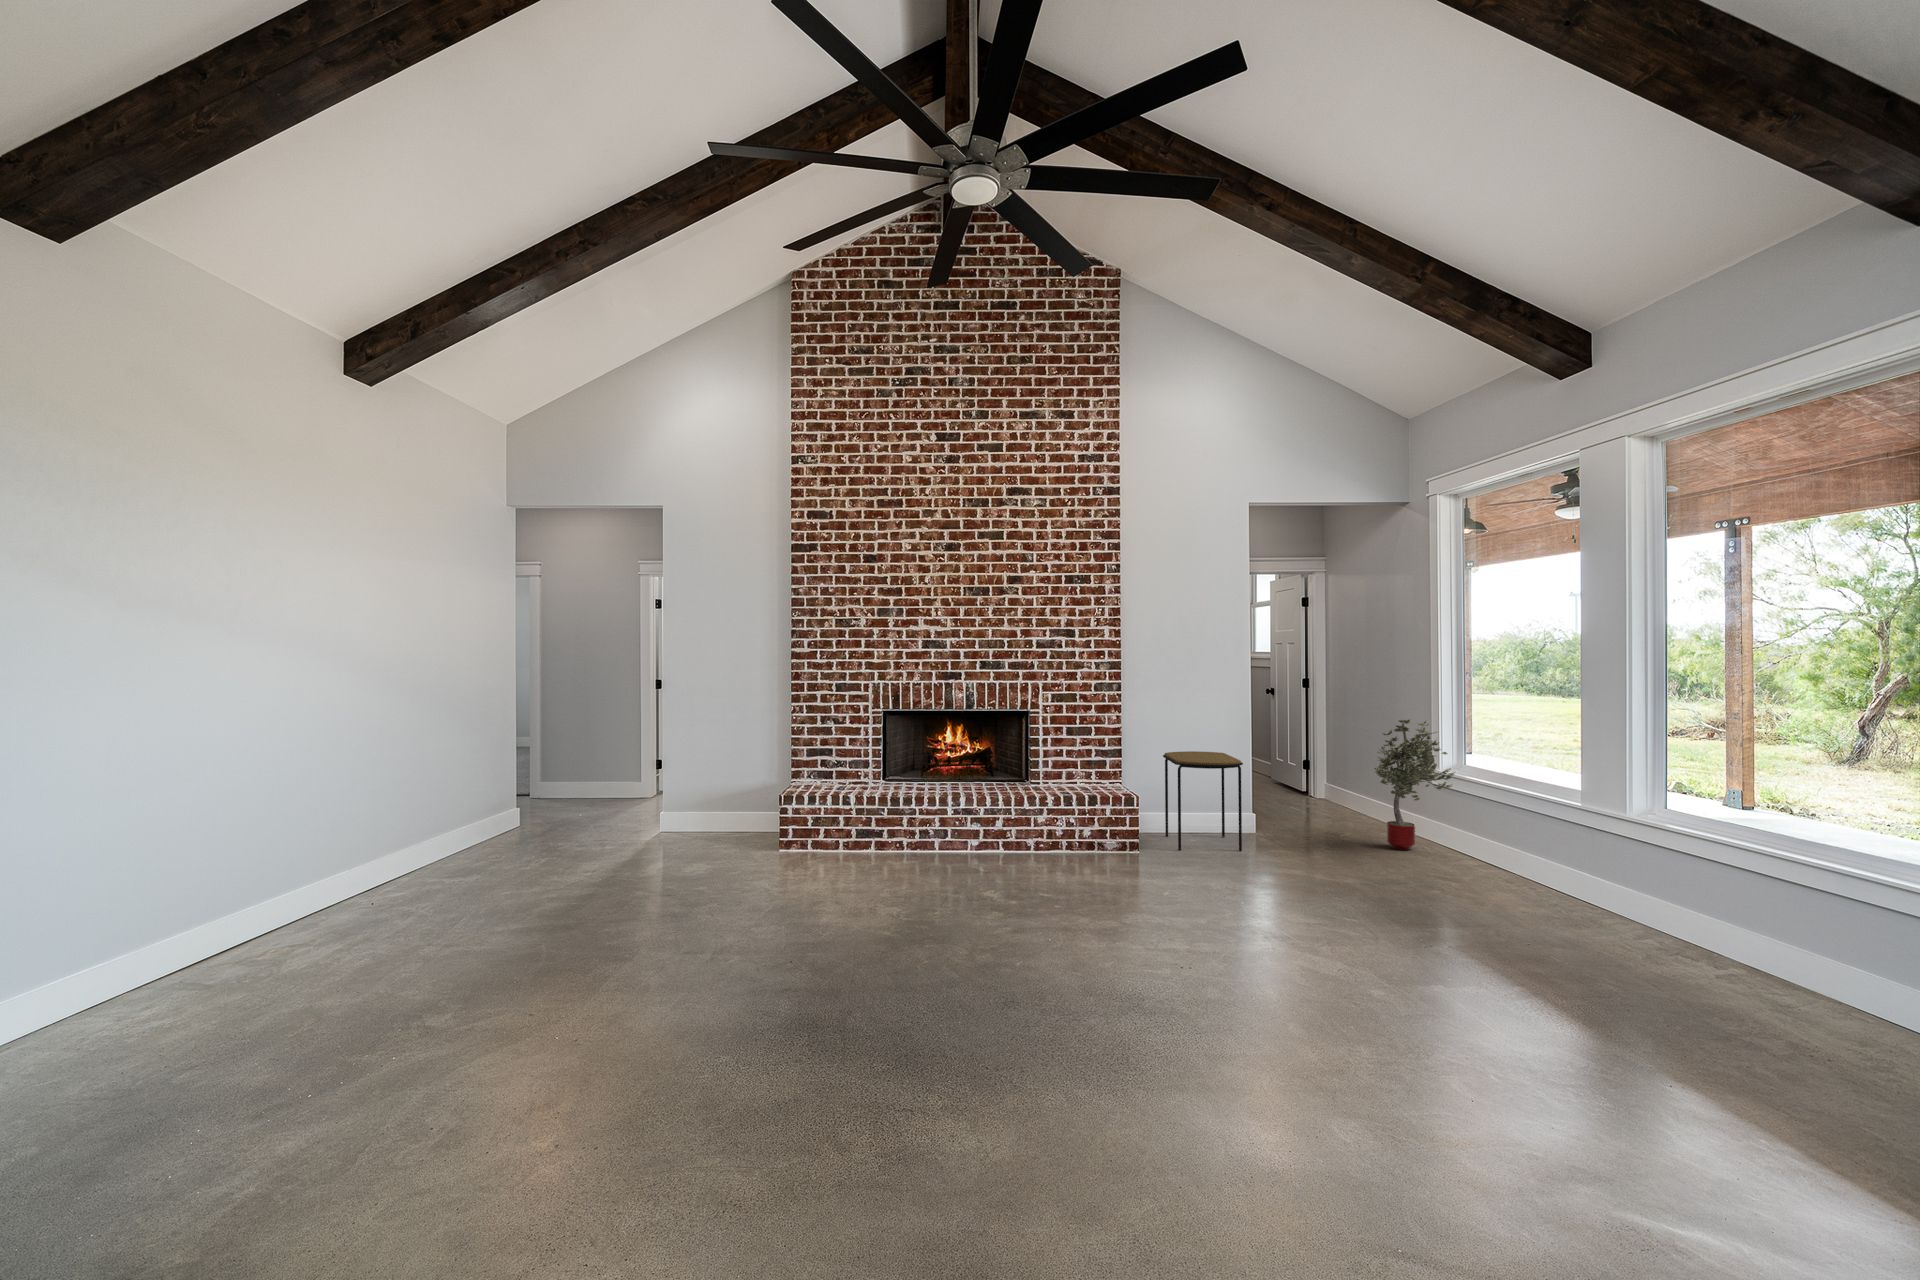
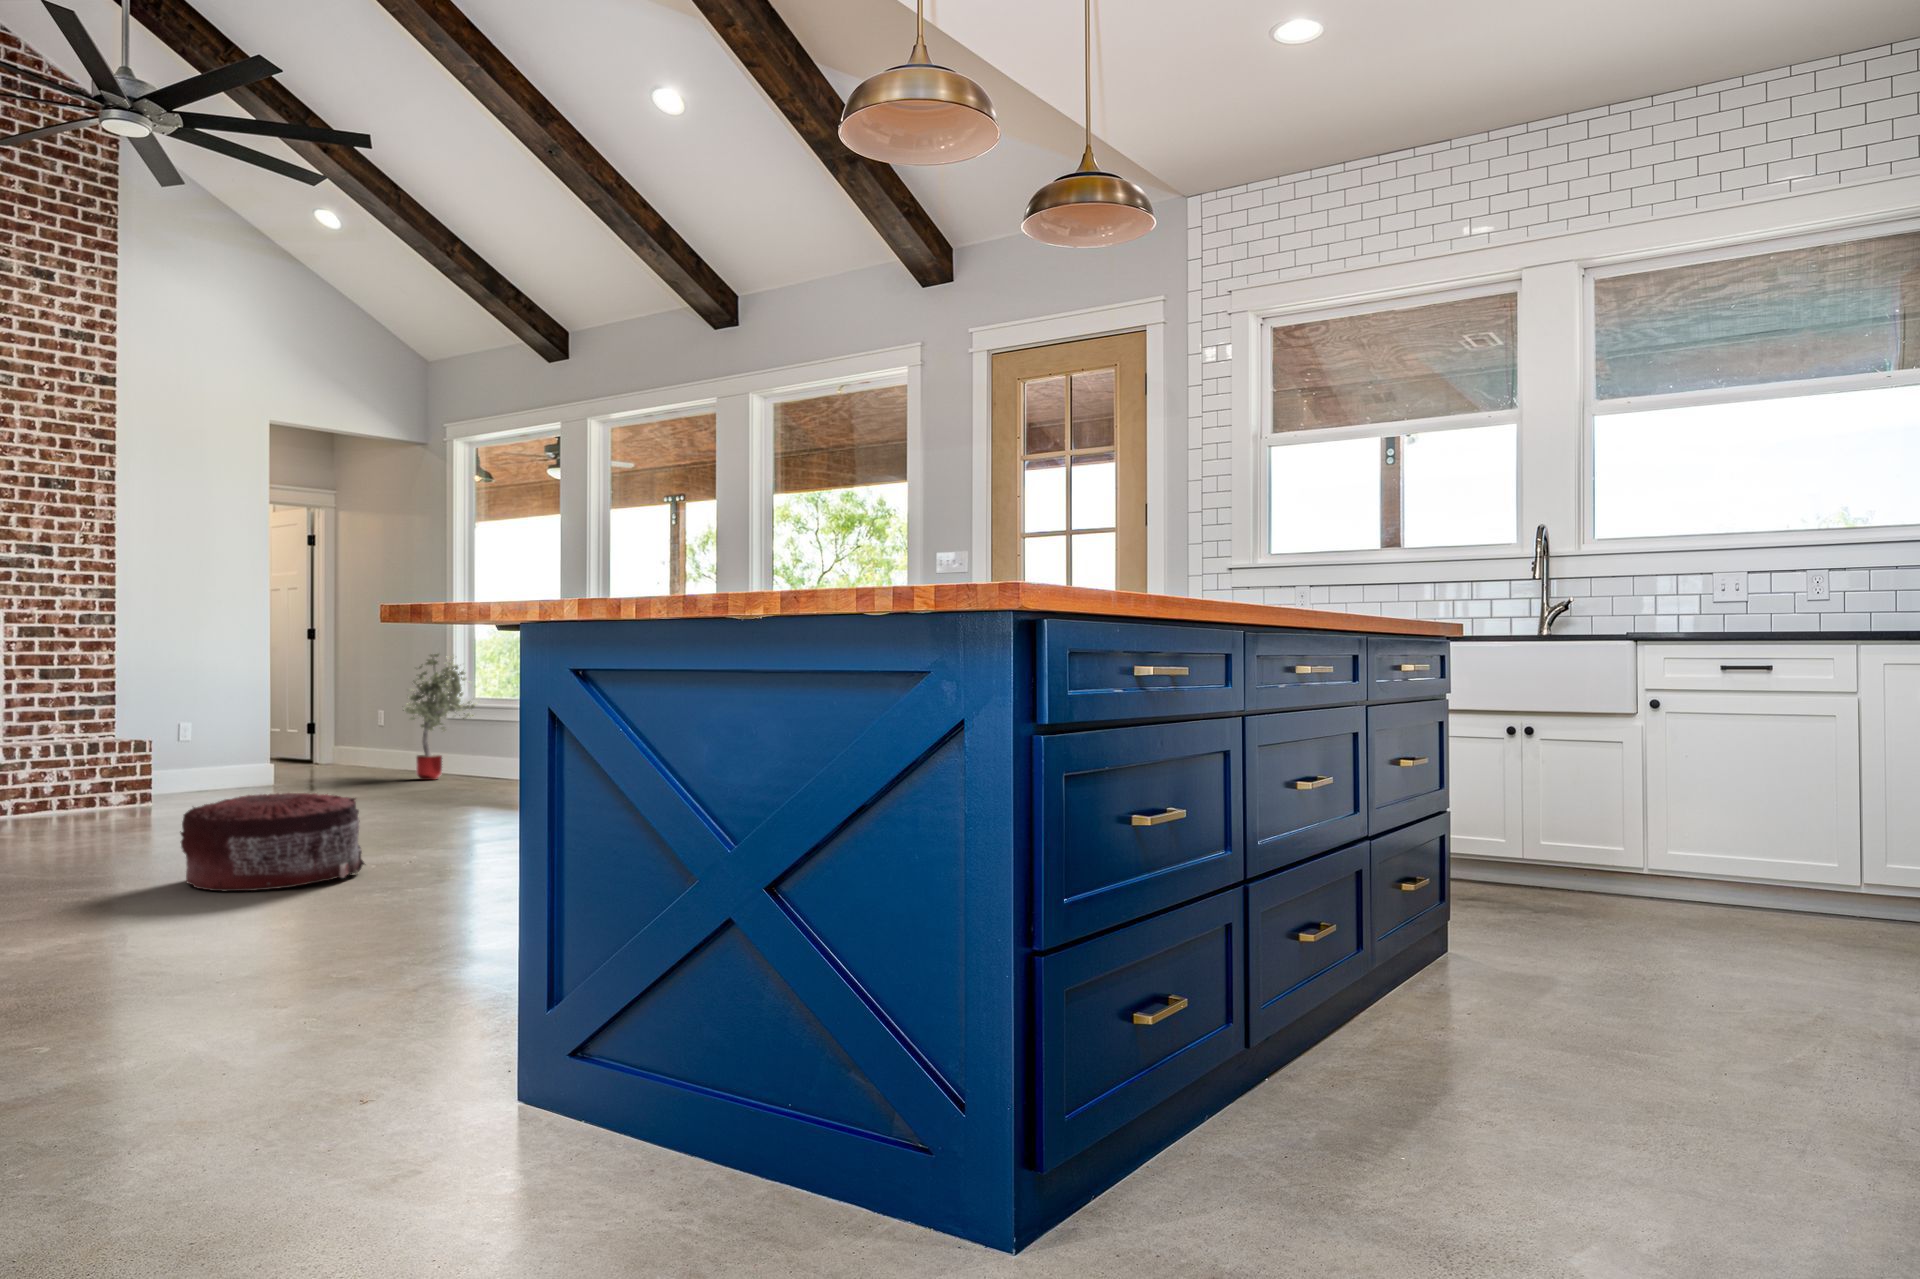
side table: present [1163,751,1243,851] -> none [172,695,275,799]
pouf: none [998,968,1232,1181] -> present [181,793,365,891]

